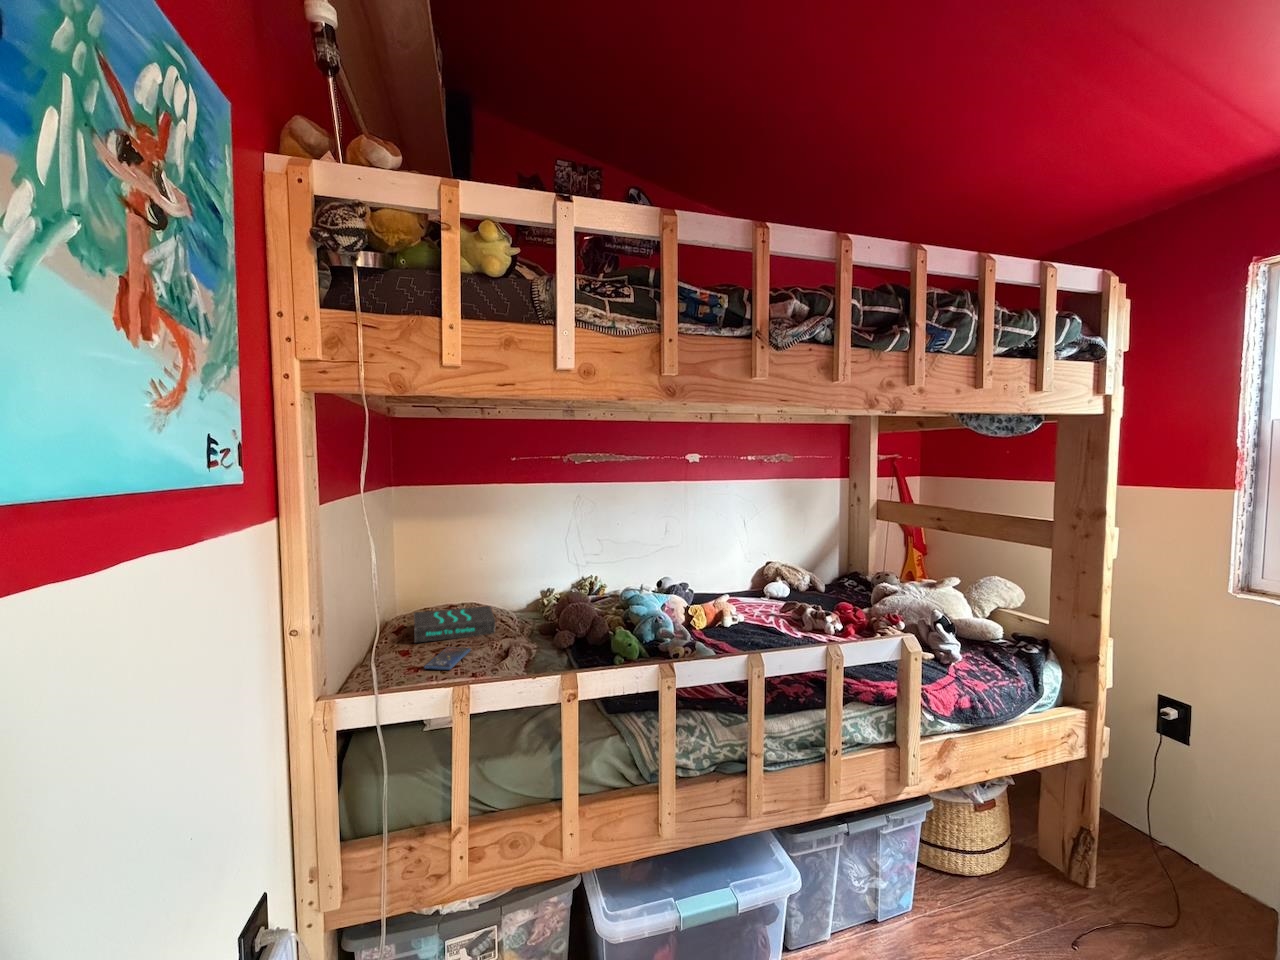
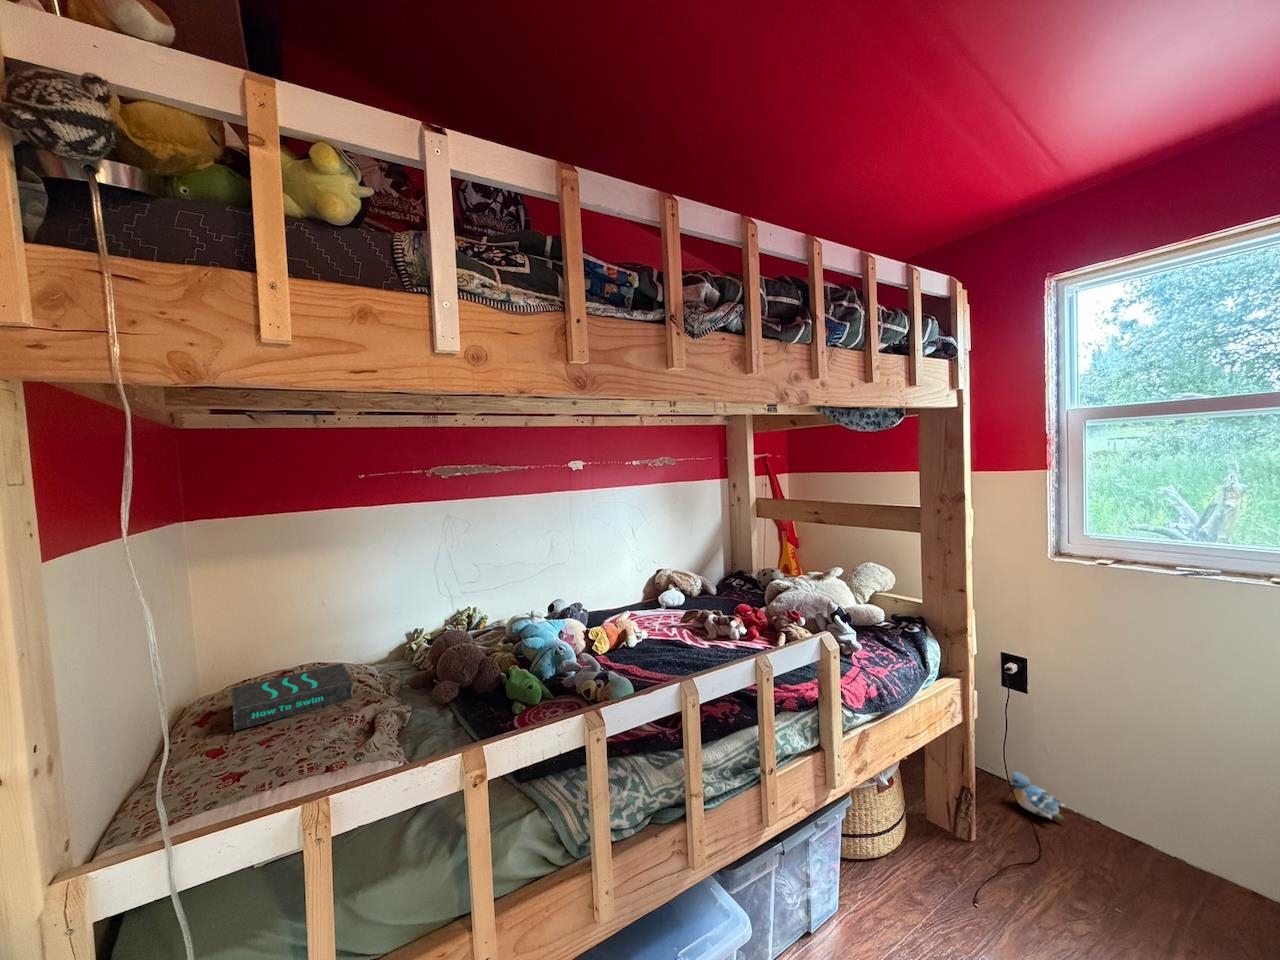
smartphone: present [424,647,471,670] -> none [251,726,321,768]
plush toy: none [1153,829,1225,895] -> present [1010,772,1065,820]

